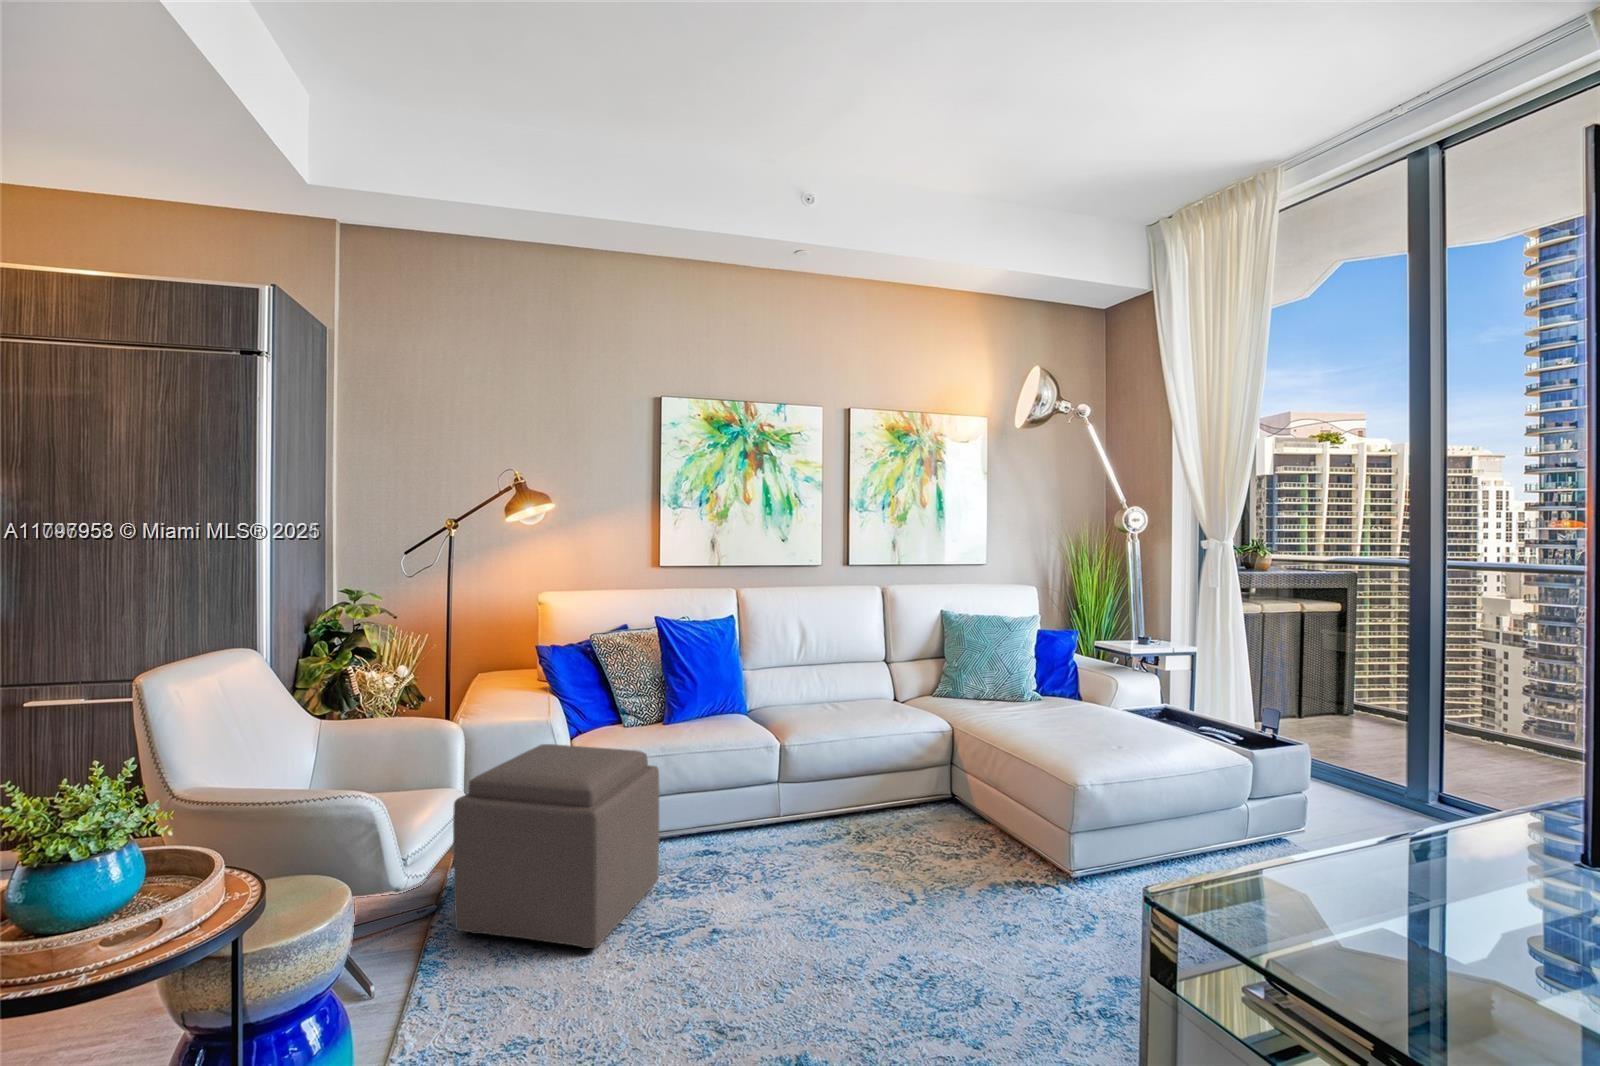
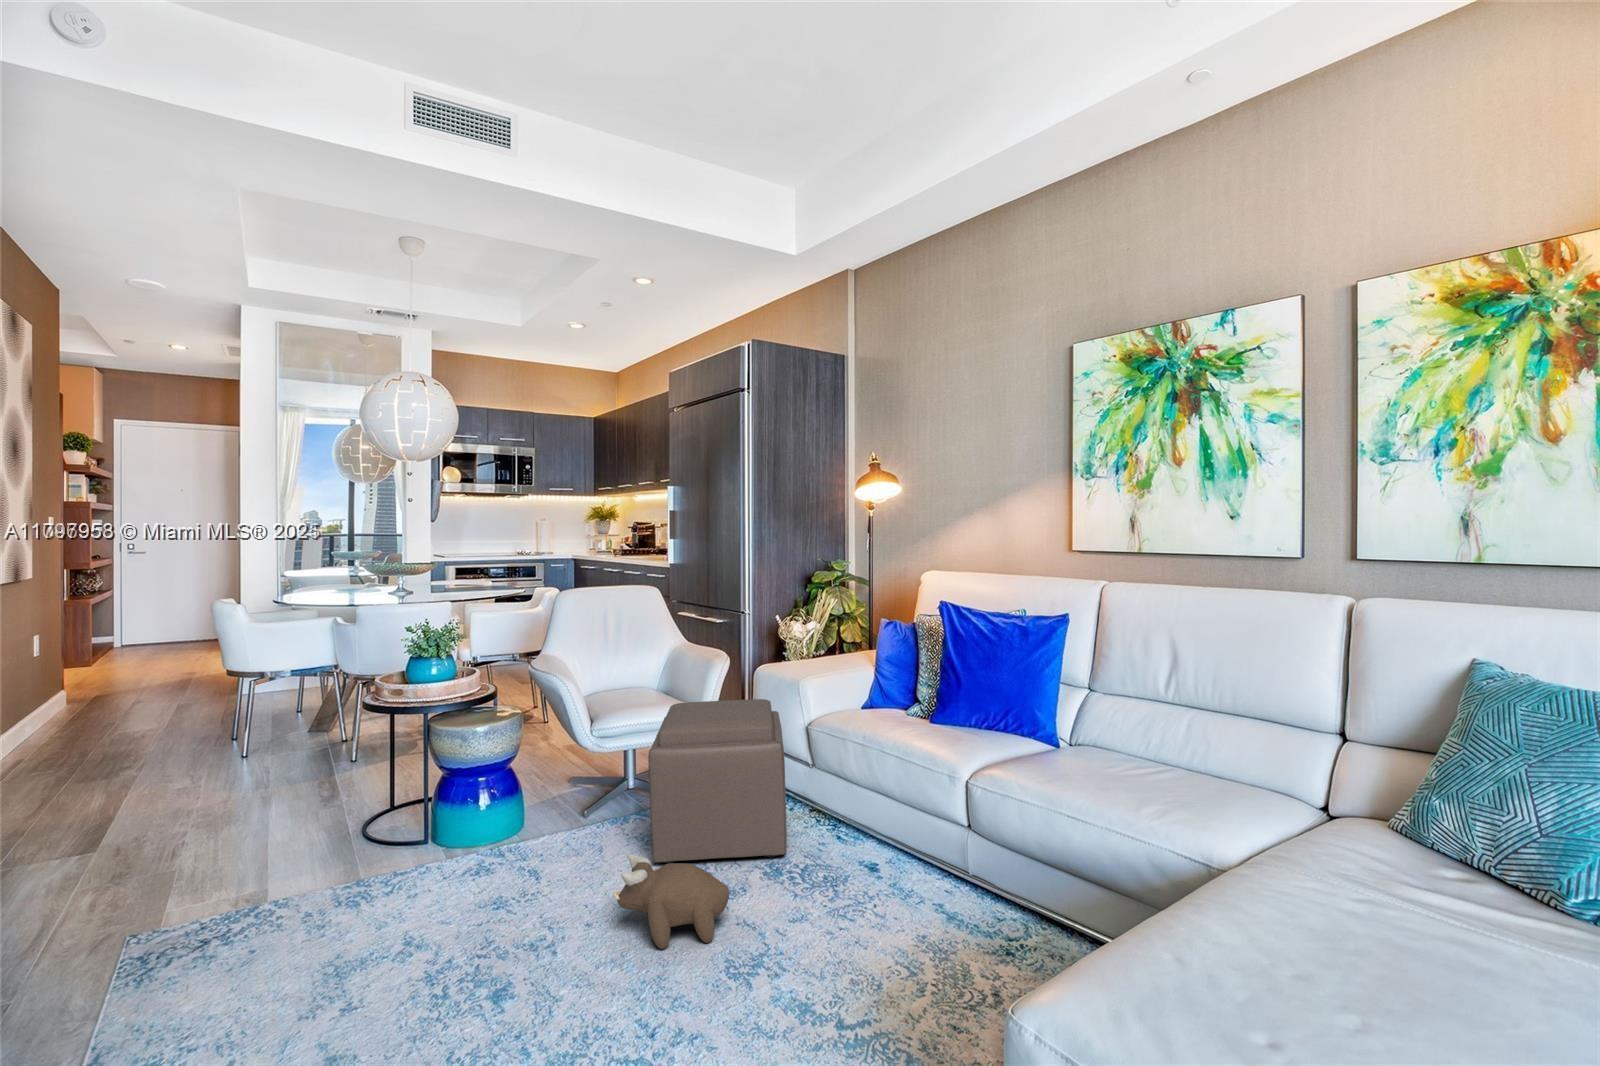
plush toy: none [715,877,791,961] -> present [614,854,729,949]

